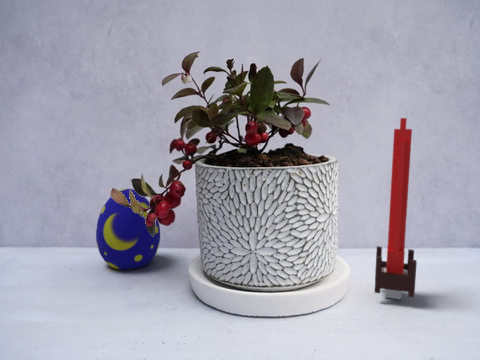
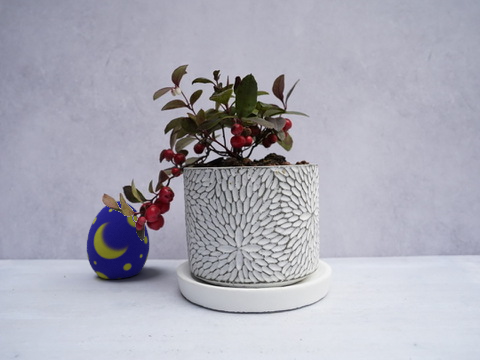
candle: present [375,118,417,299] -> none [355,124,395,297]

